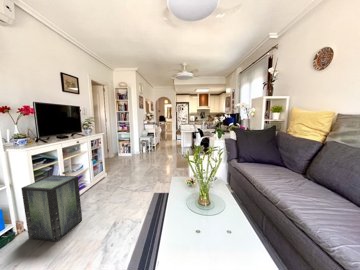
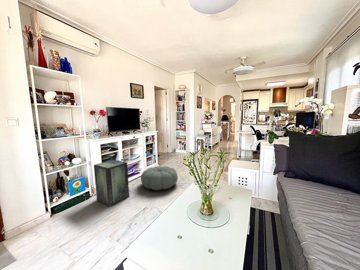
pouf: none [93,173,139,204] -> present [141,166,178,190]

